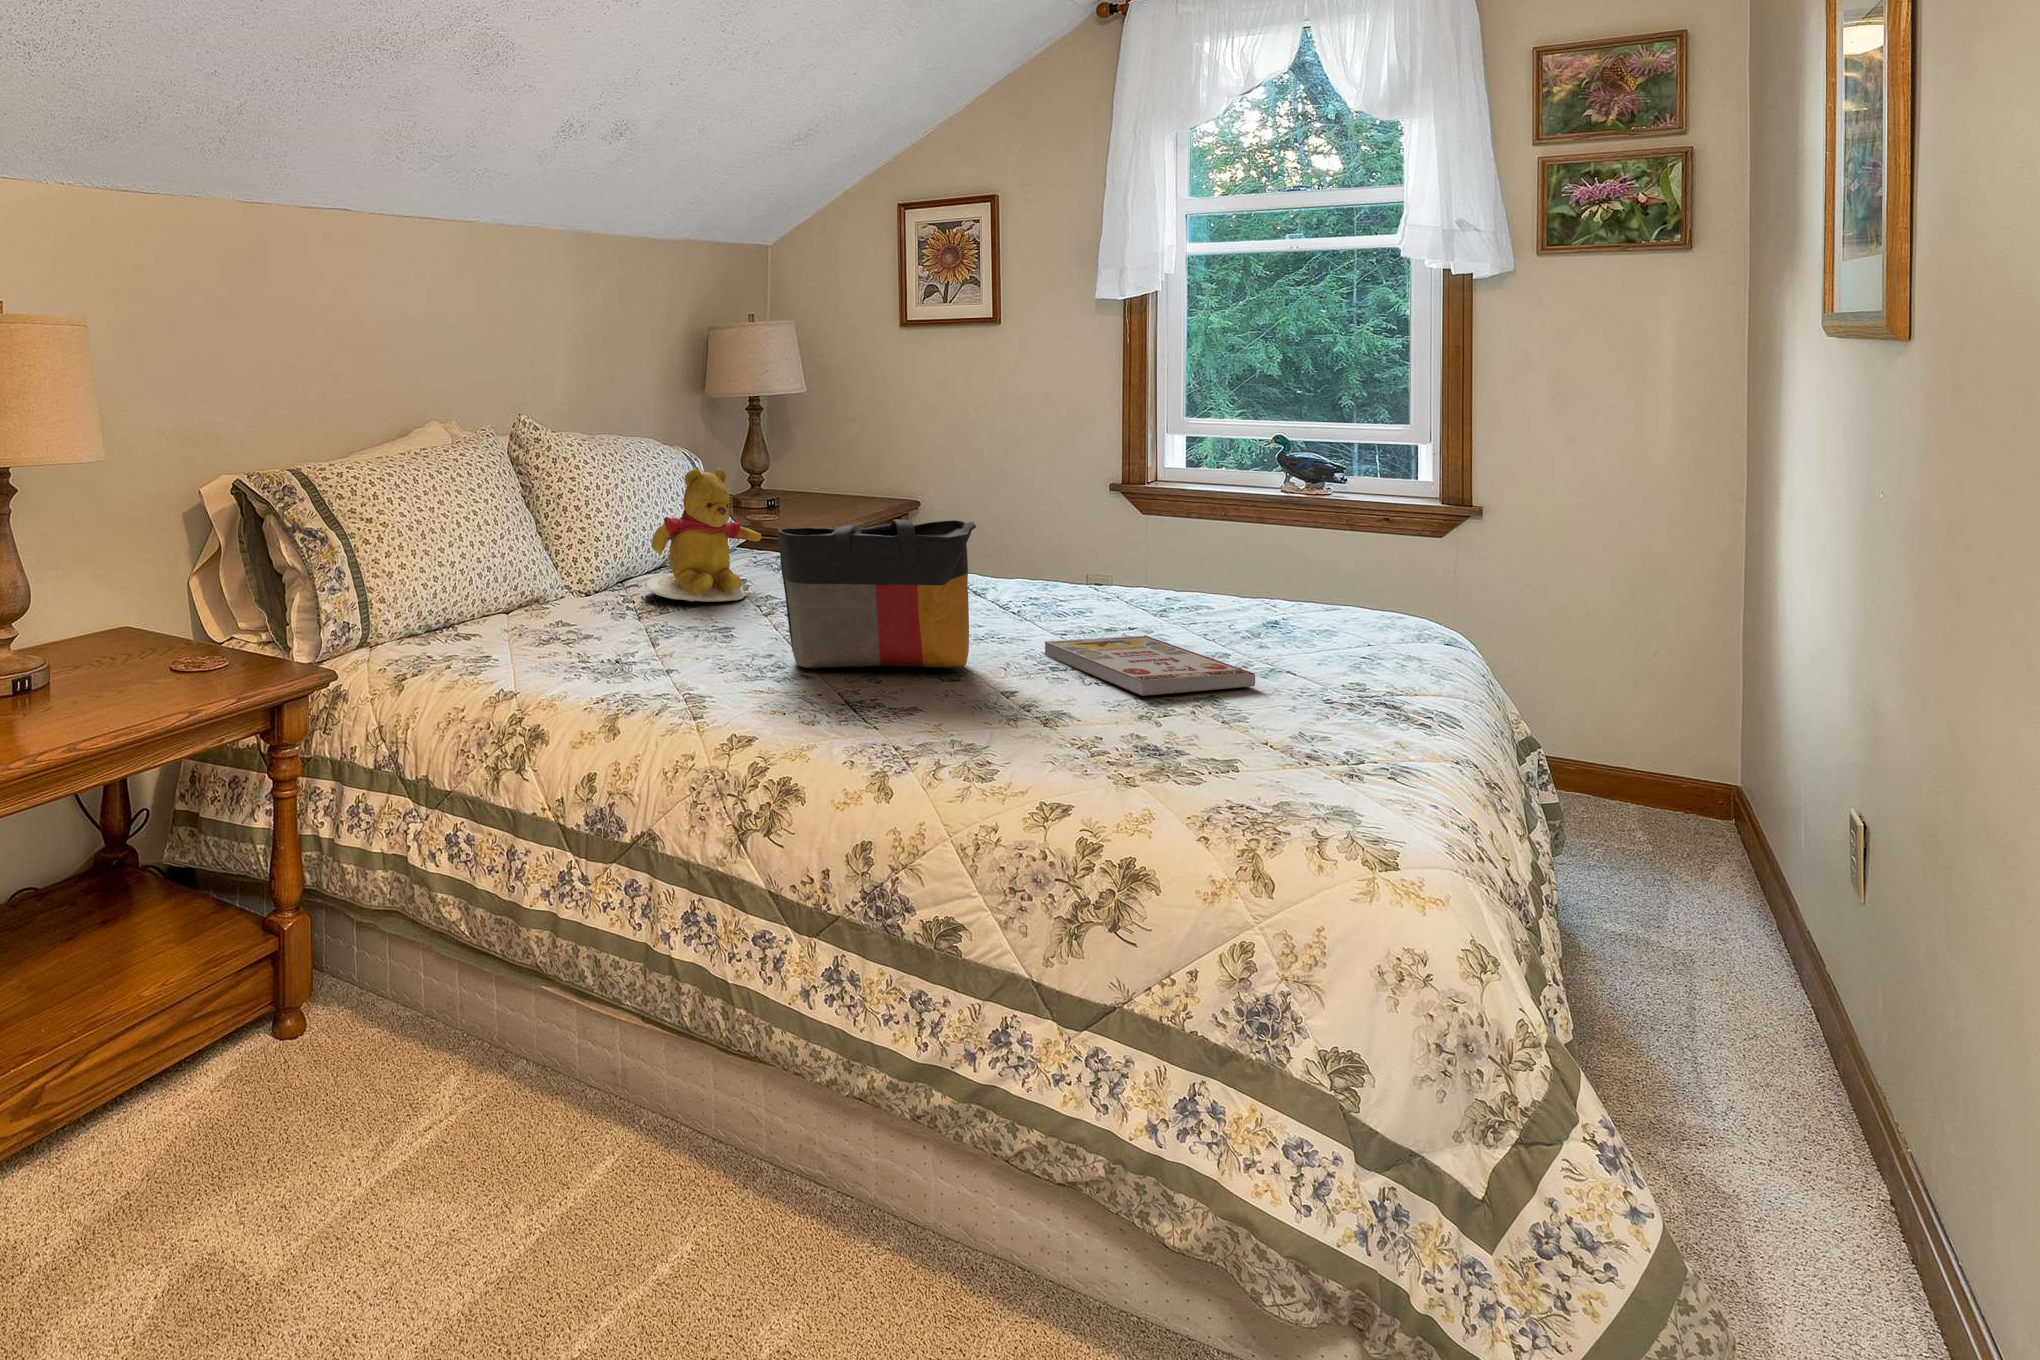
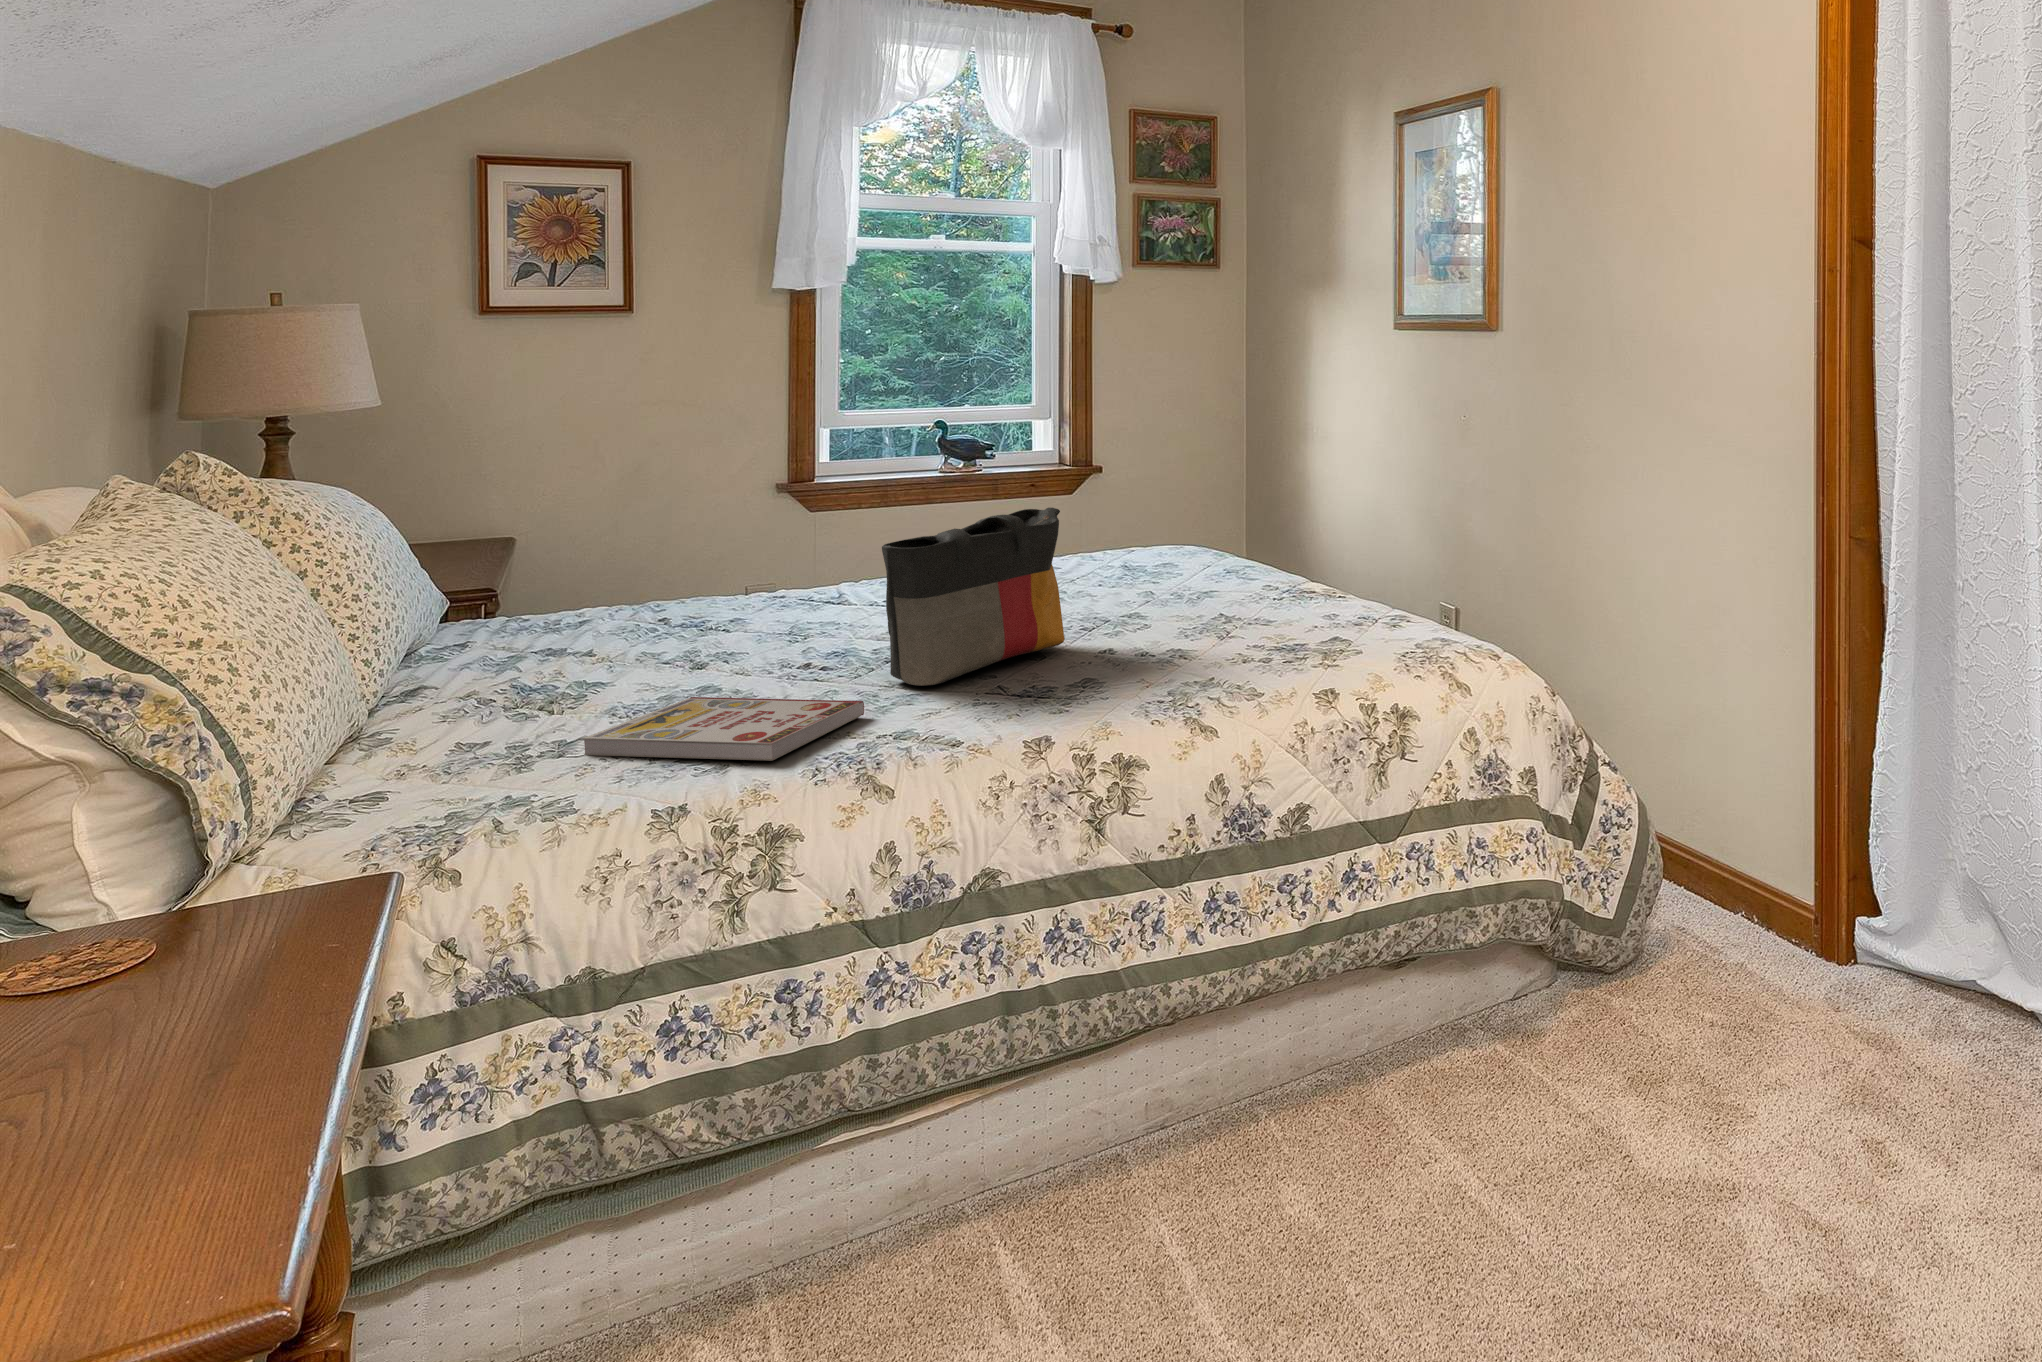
teddy bear: present [644,469,761,602] -> none [483,506,652,686]
book: present [1045,636,1255,696] -> present [583,697,864,761]

